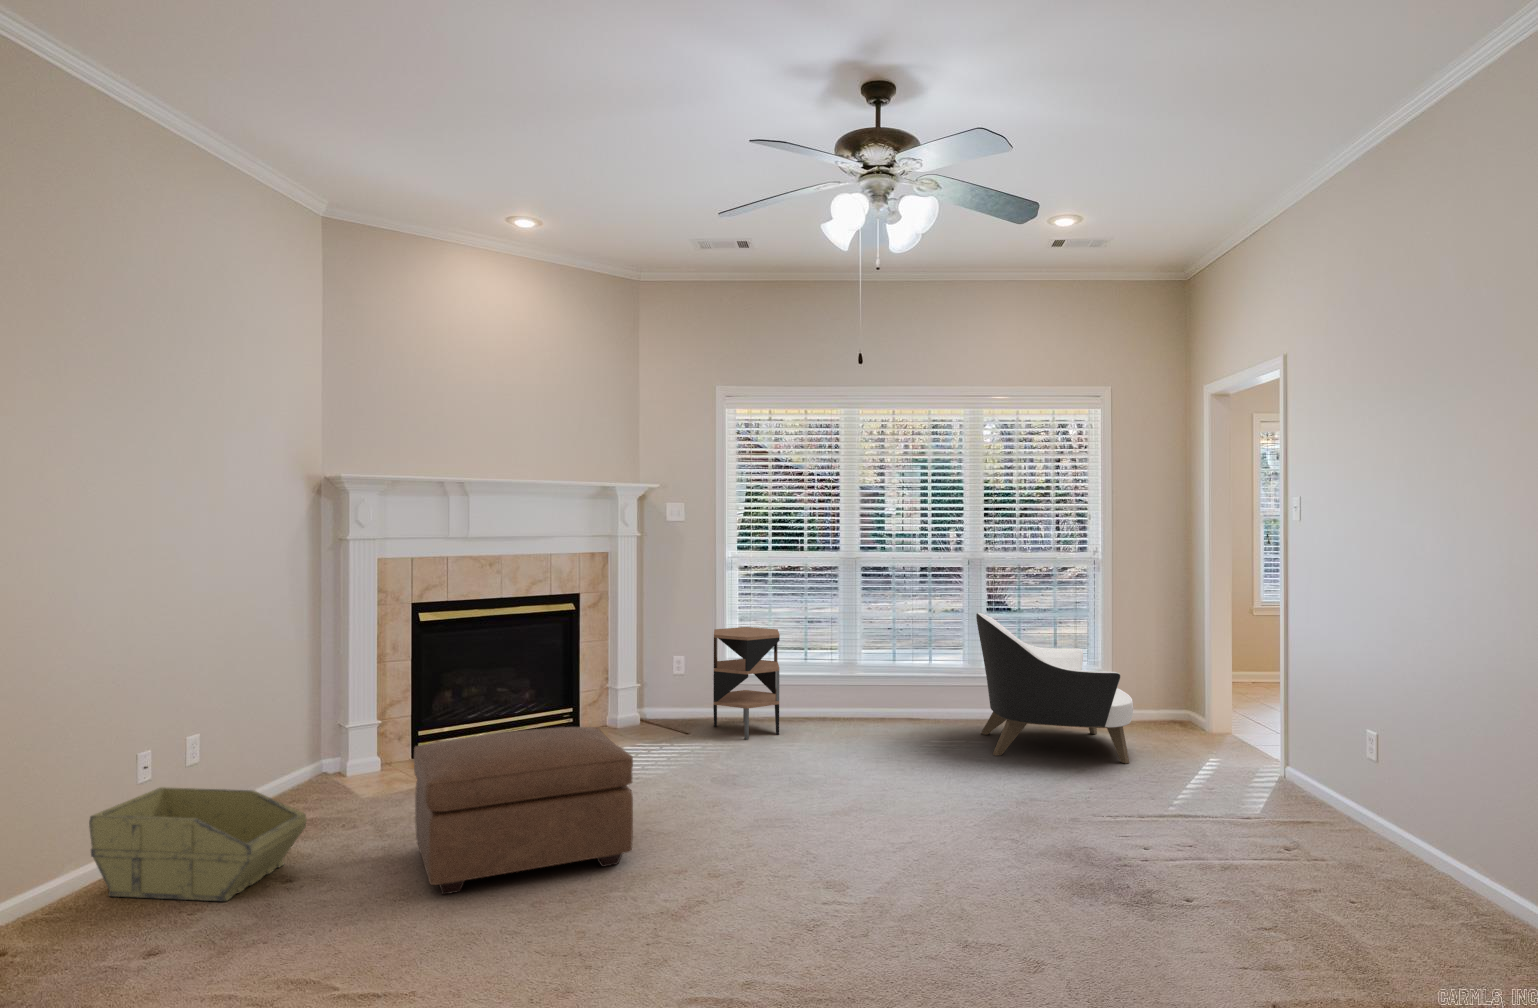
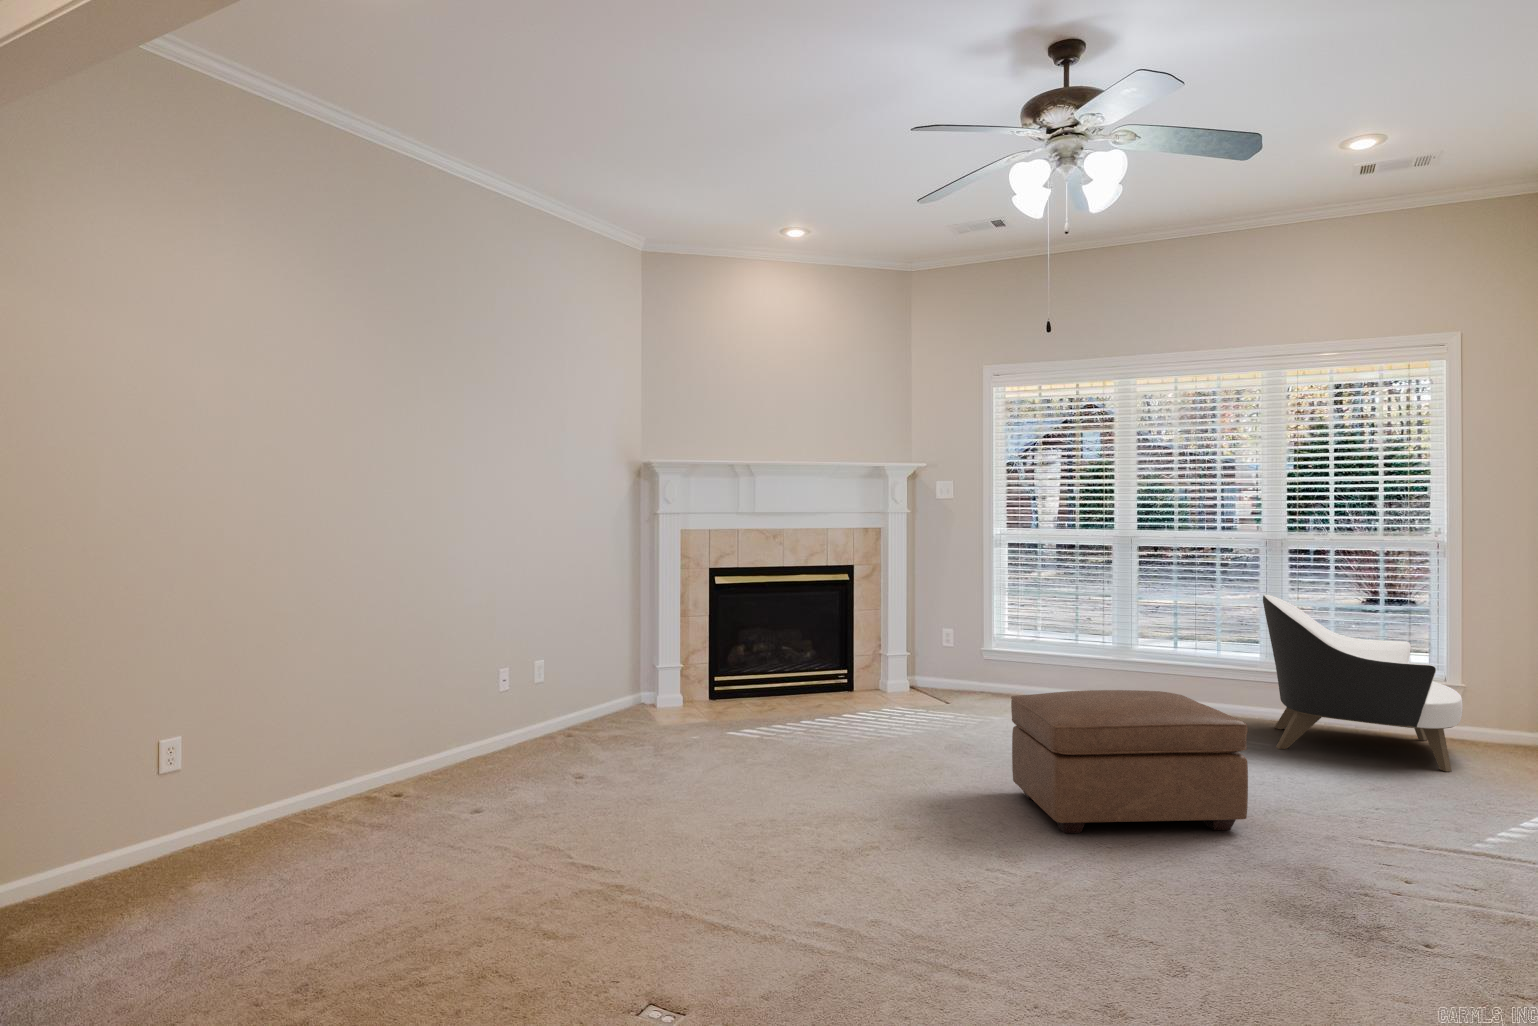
side table: present [713,627,780,740] -> none [978,603,1047,711]
ottoman: present [414,727,633,895] -> present [1011,690,1248,833]
storage bin: present [89,787,307,901] -> none [455,693,599,778]

